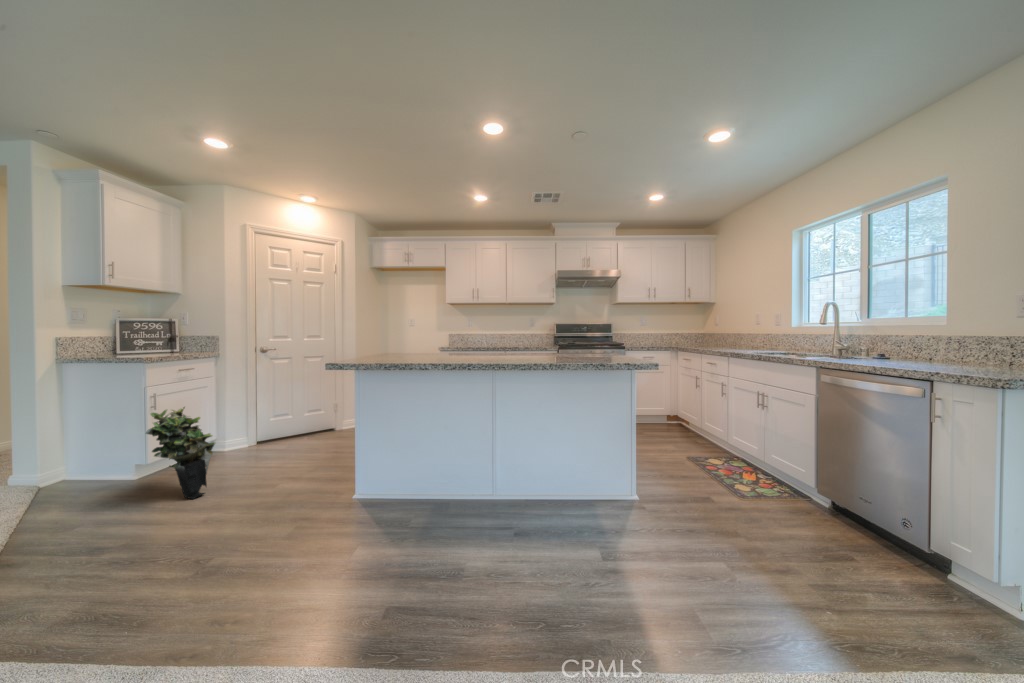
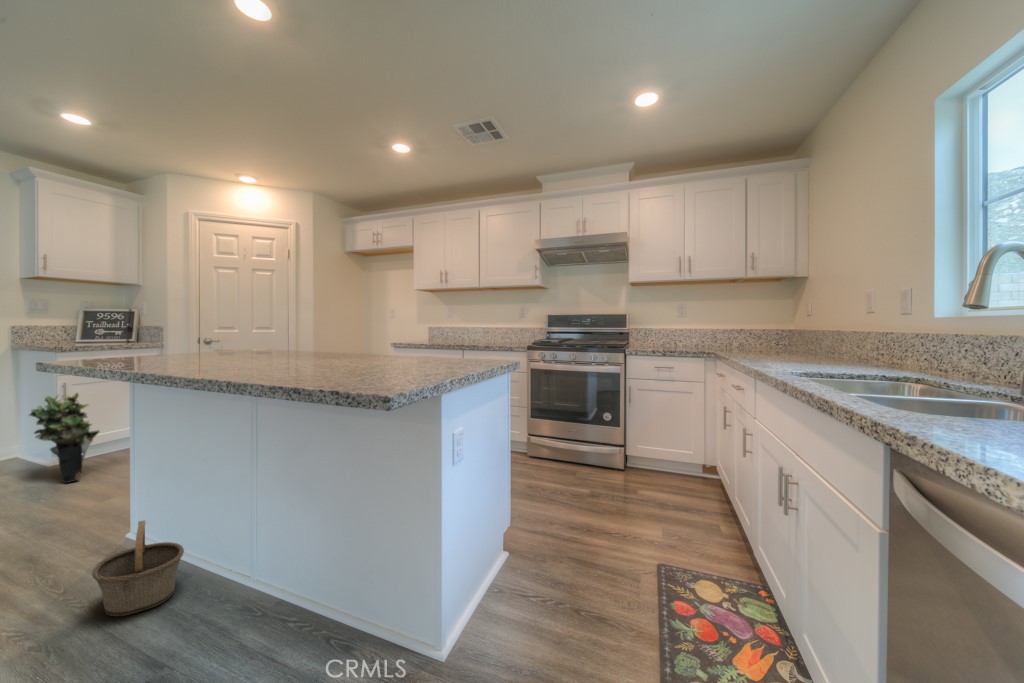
basket: none [442,499,500,576] -> present [92,521,184,616]

